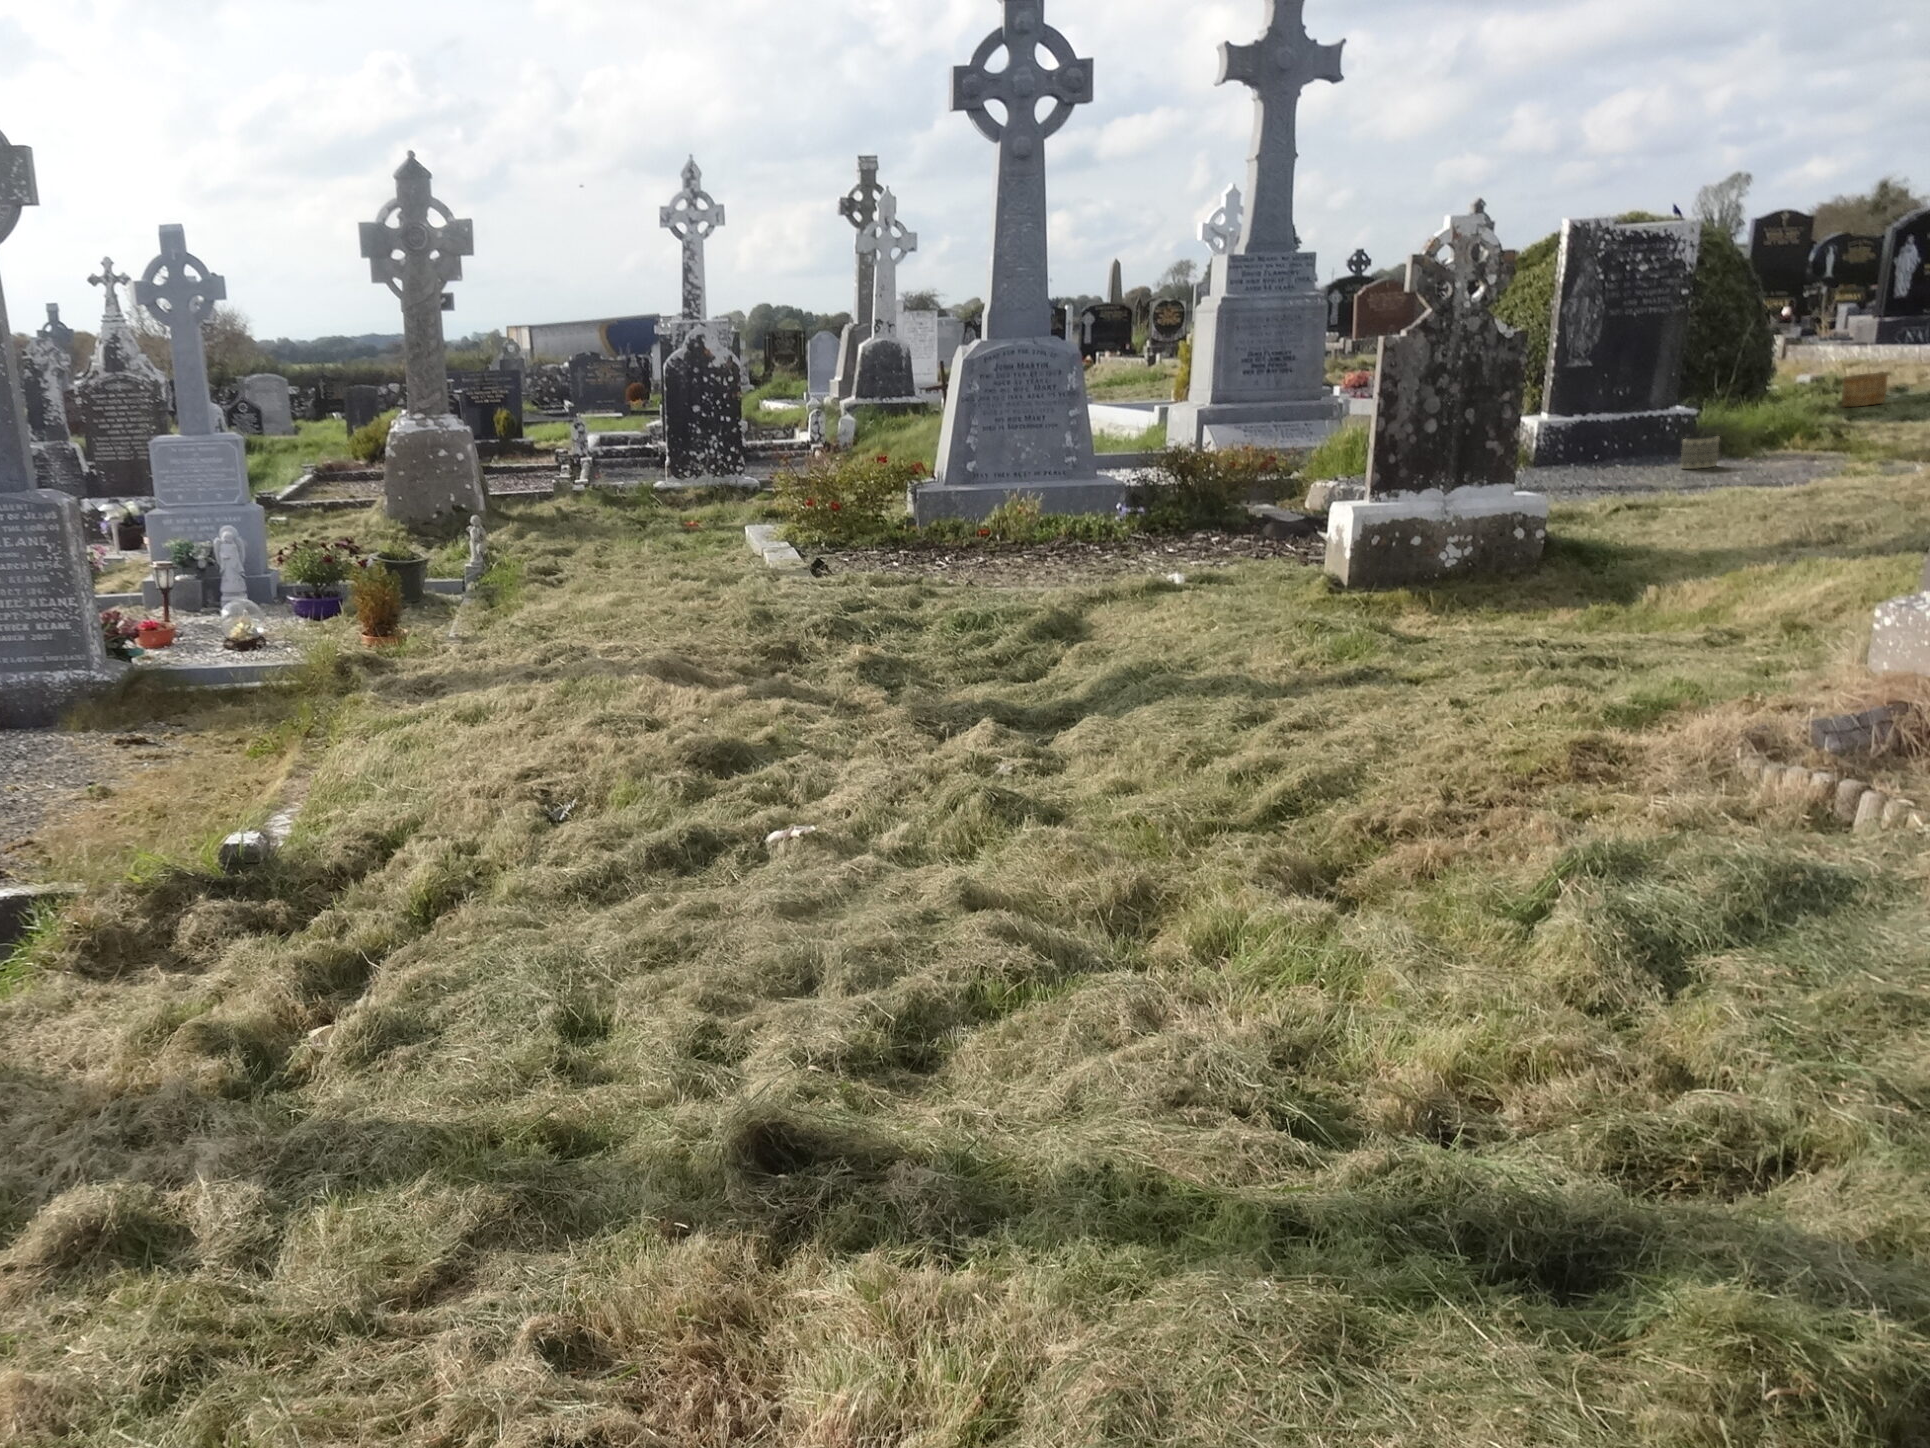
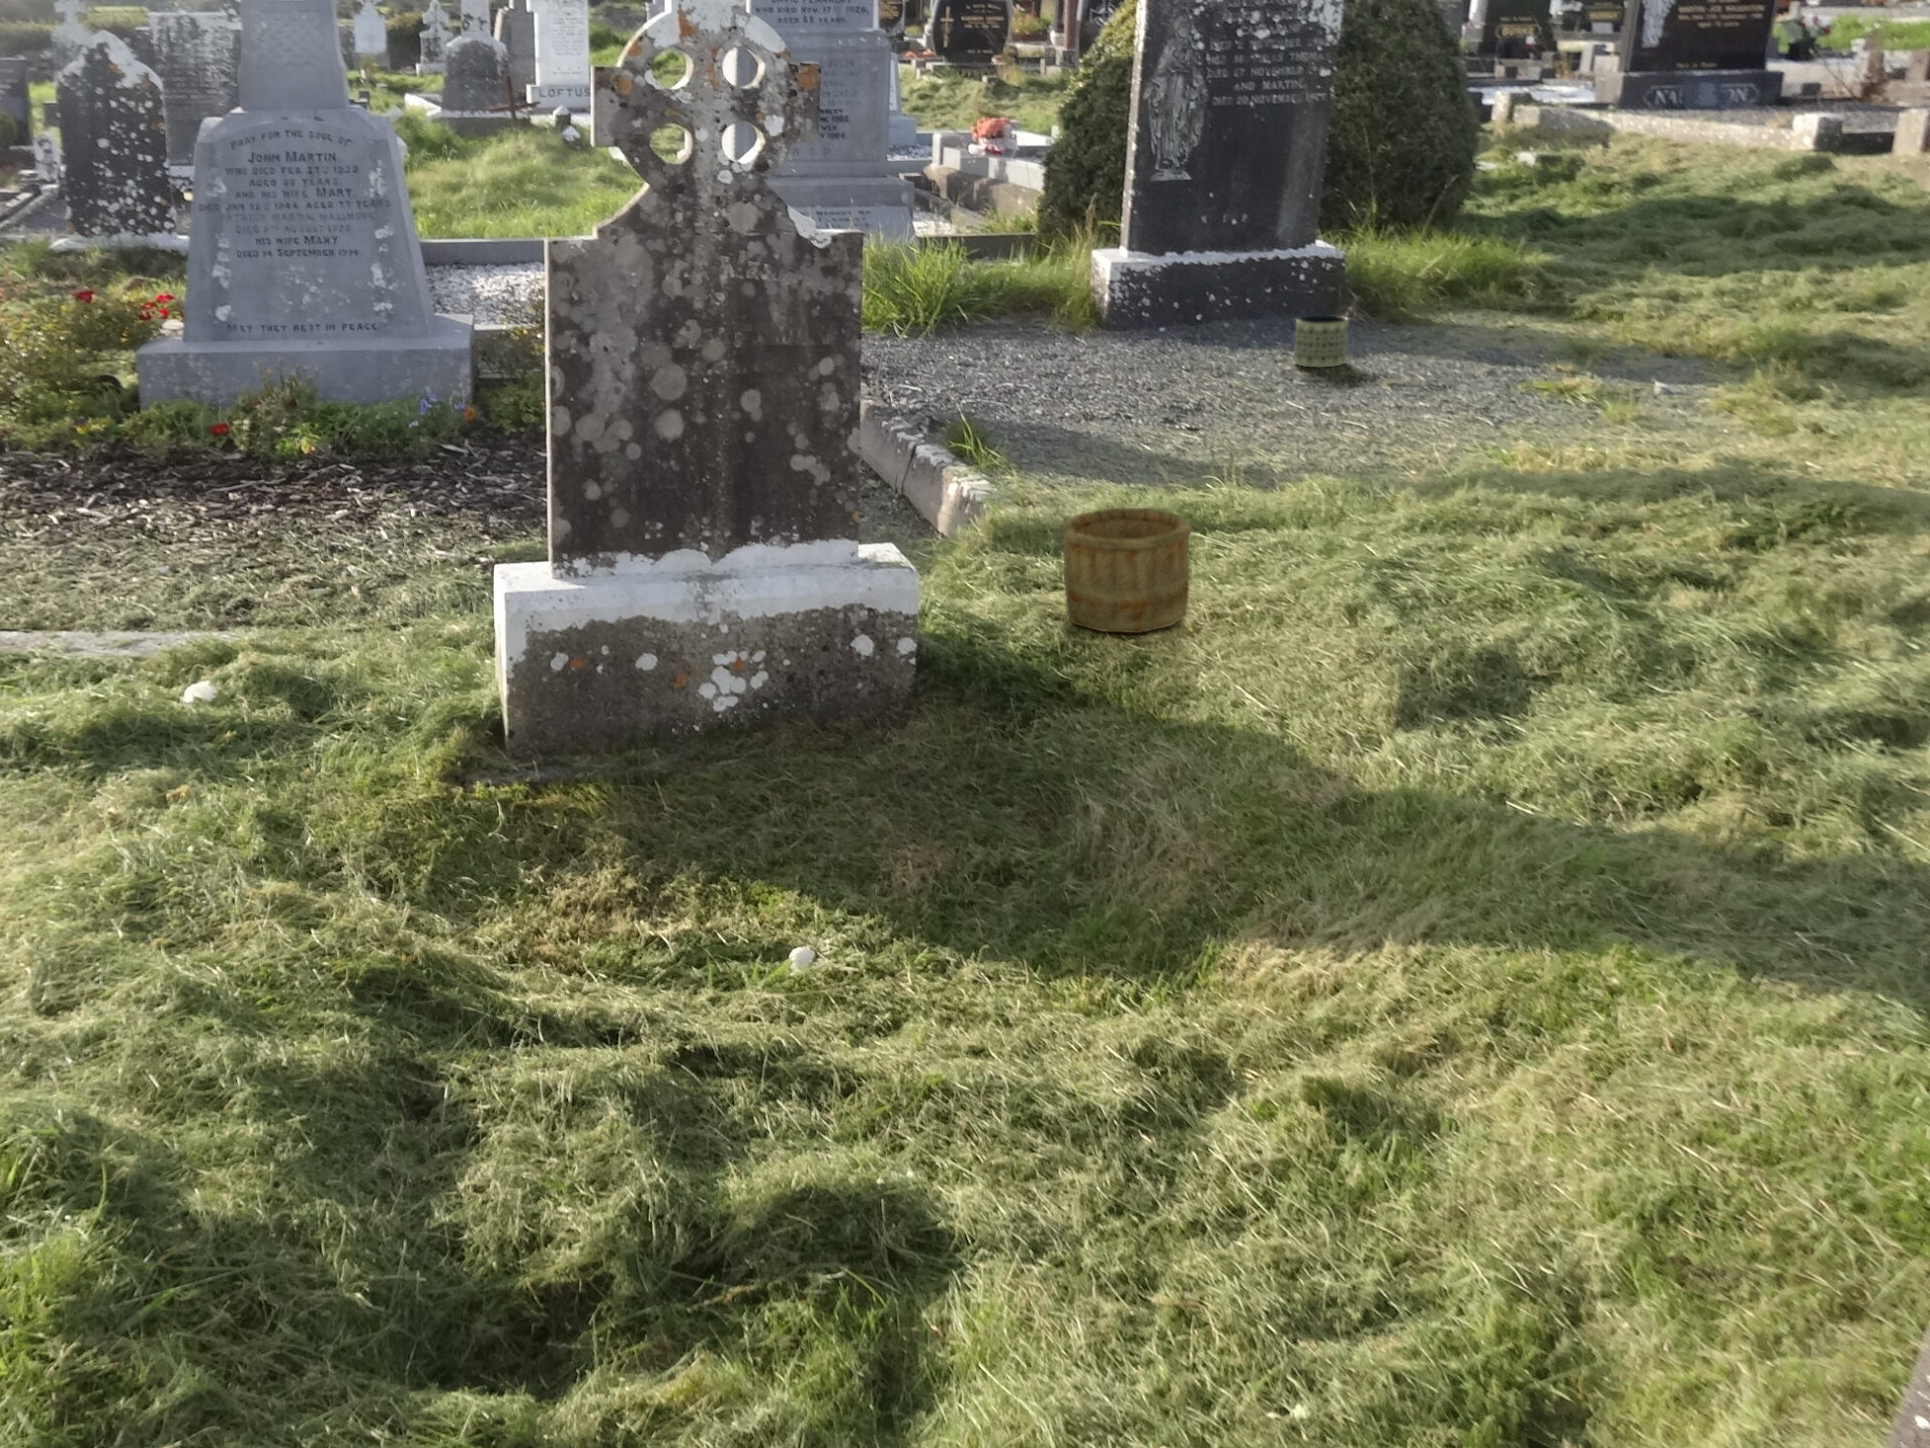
wooden bucket: present [1842,372,1888,407] -> present [1060,508,1193,633]

